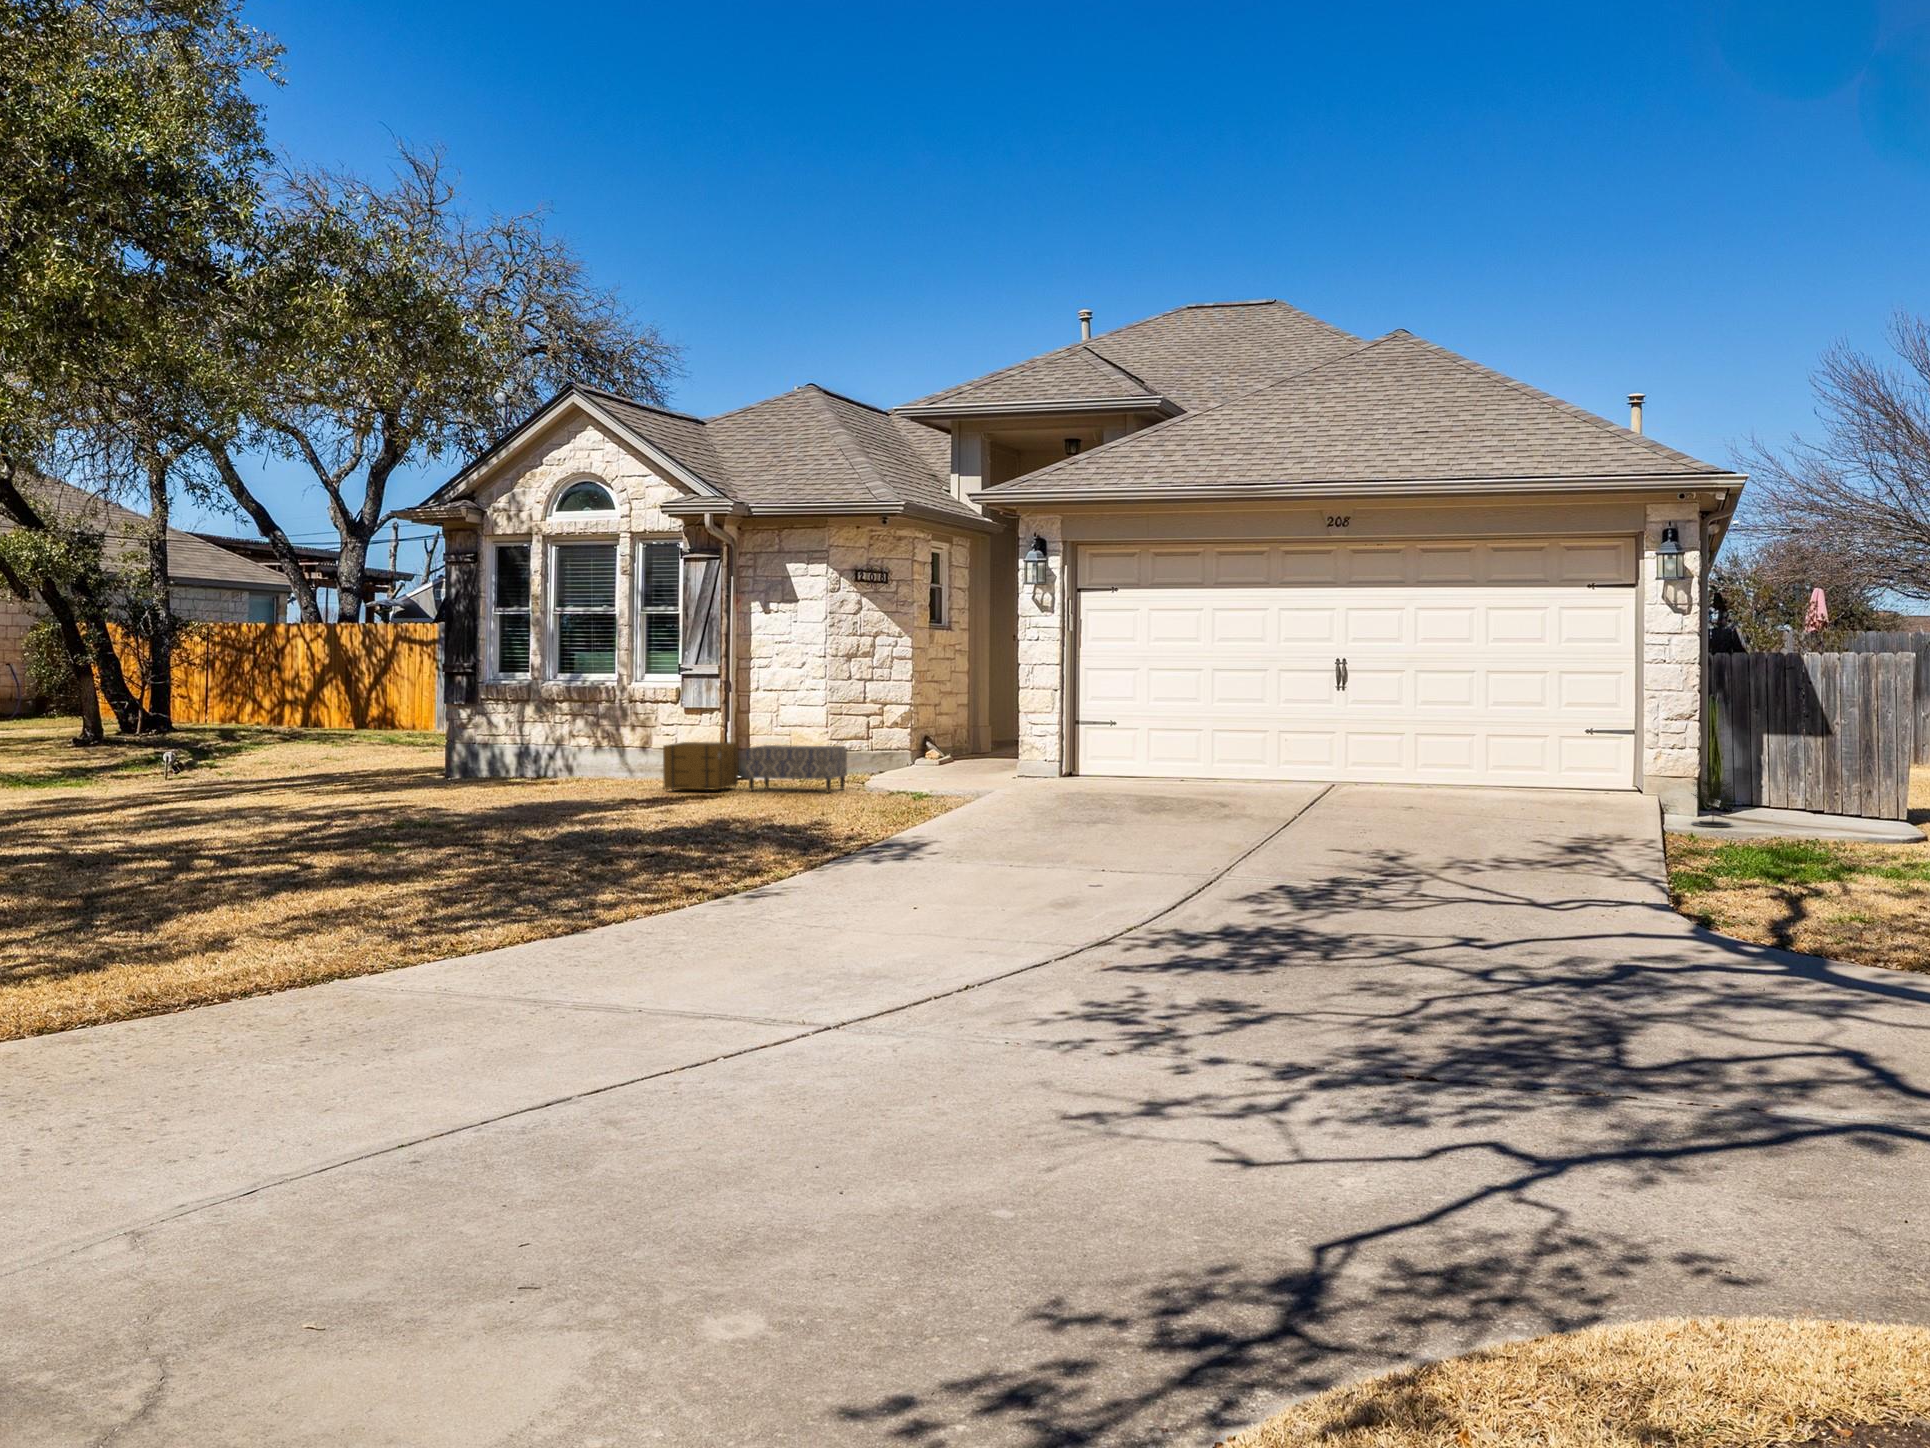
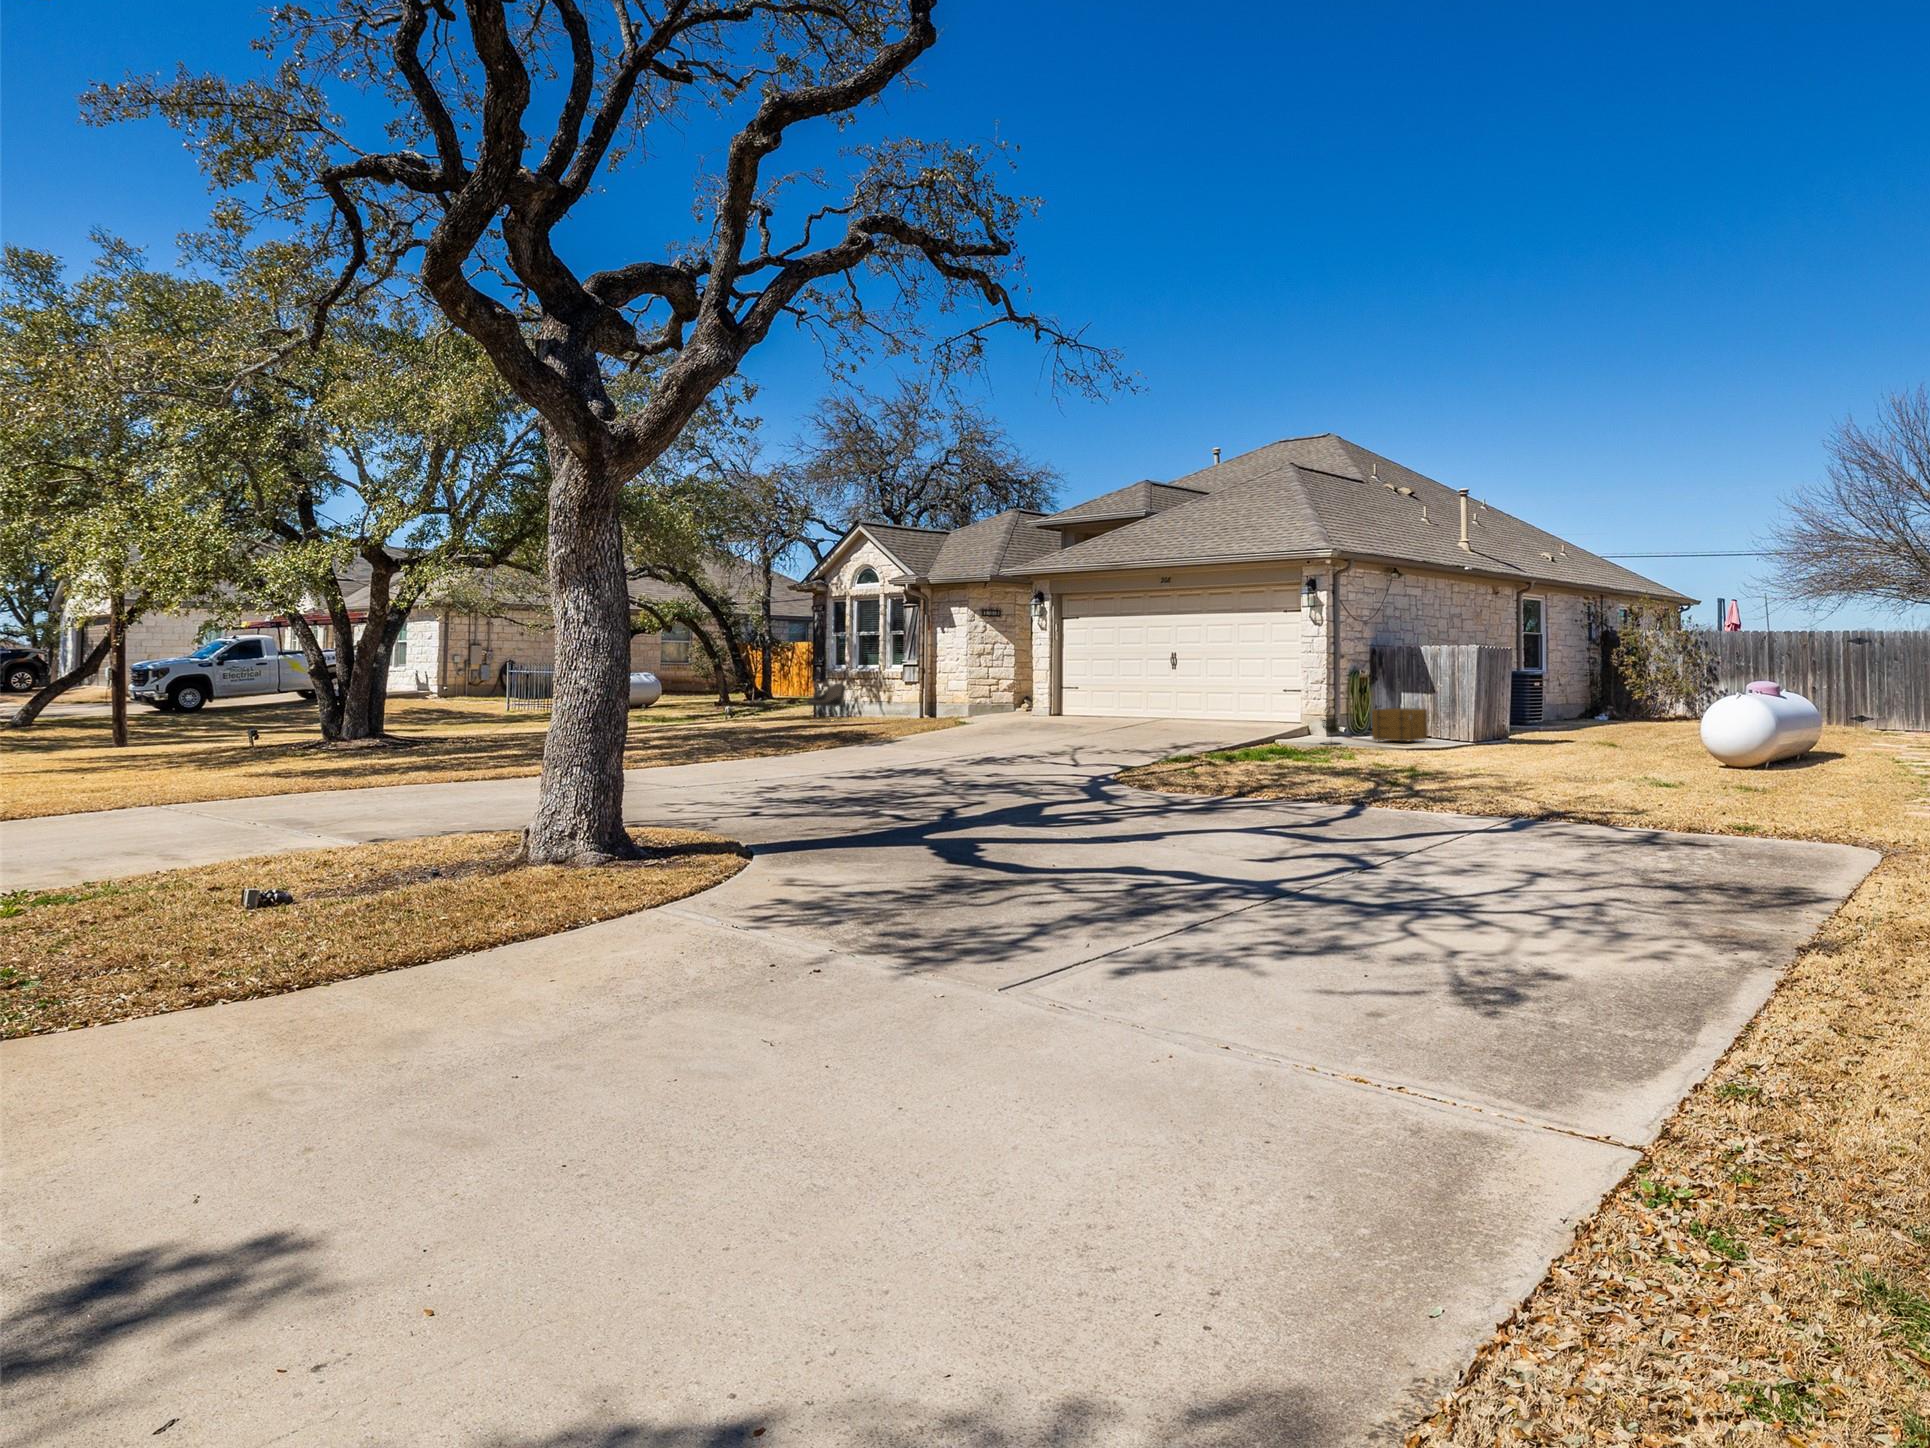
lounge chair: none [453,710,538,788] -> present [807,684,846,722]
cardboard box: present [663,742,738,790] -> present [1372,708,1428,741]
bench: present [746,745,847,793] -> none [924,702,974,726]

